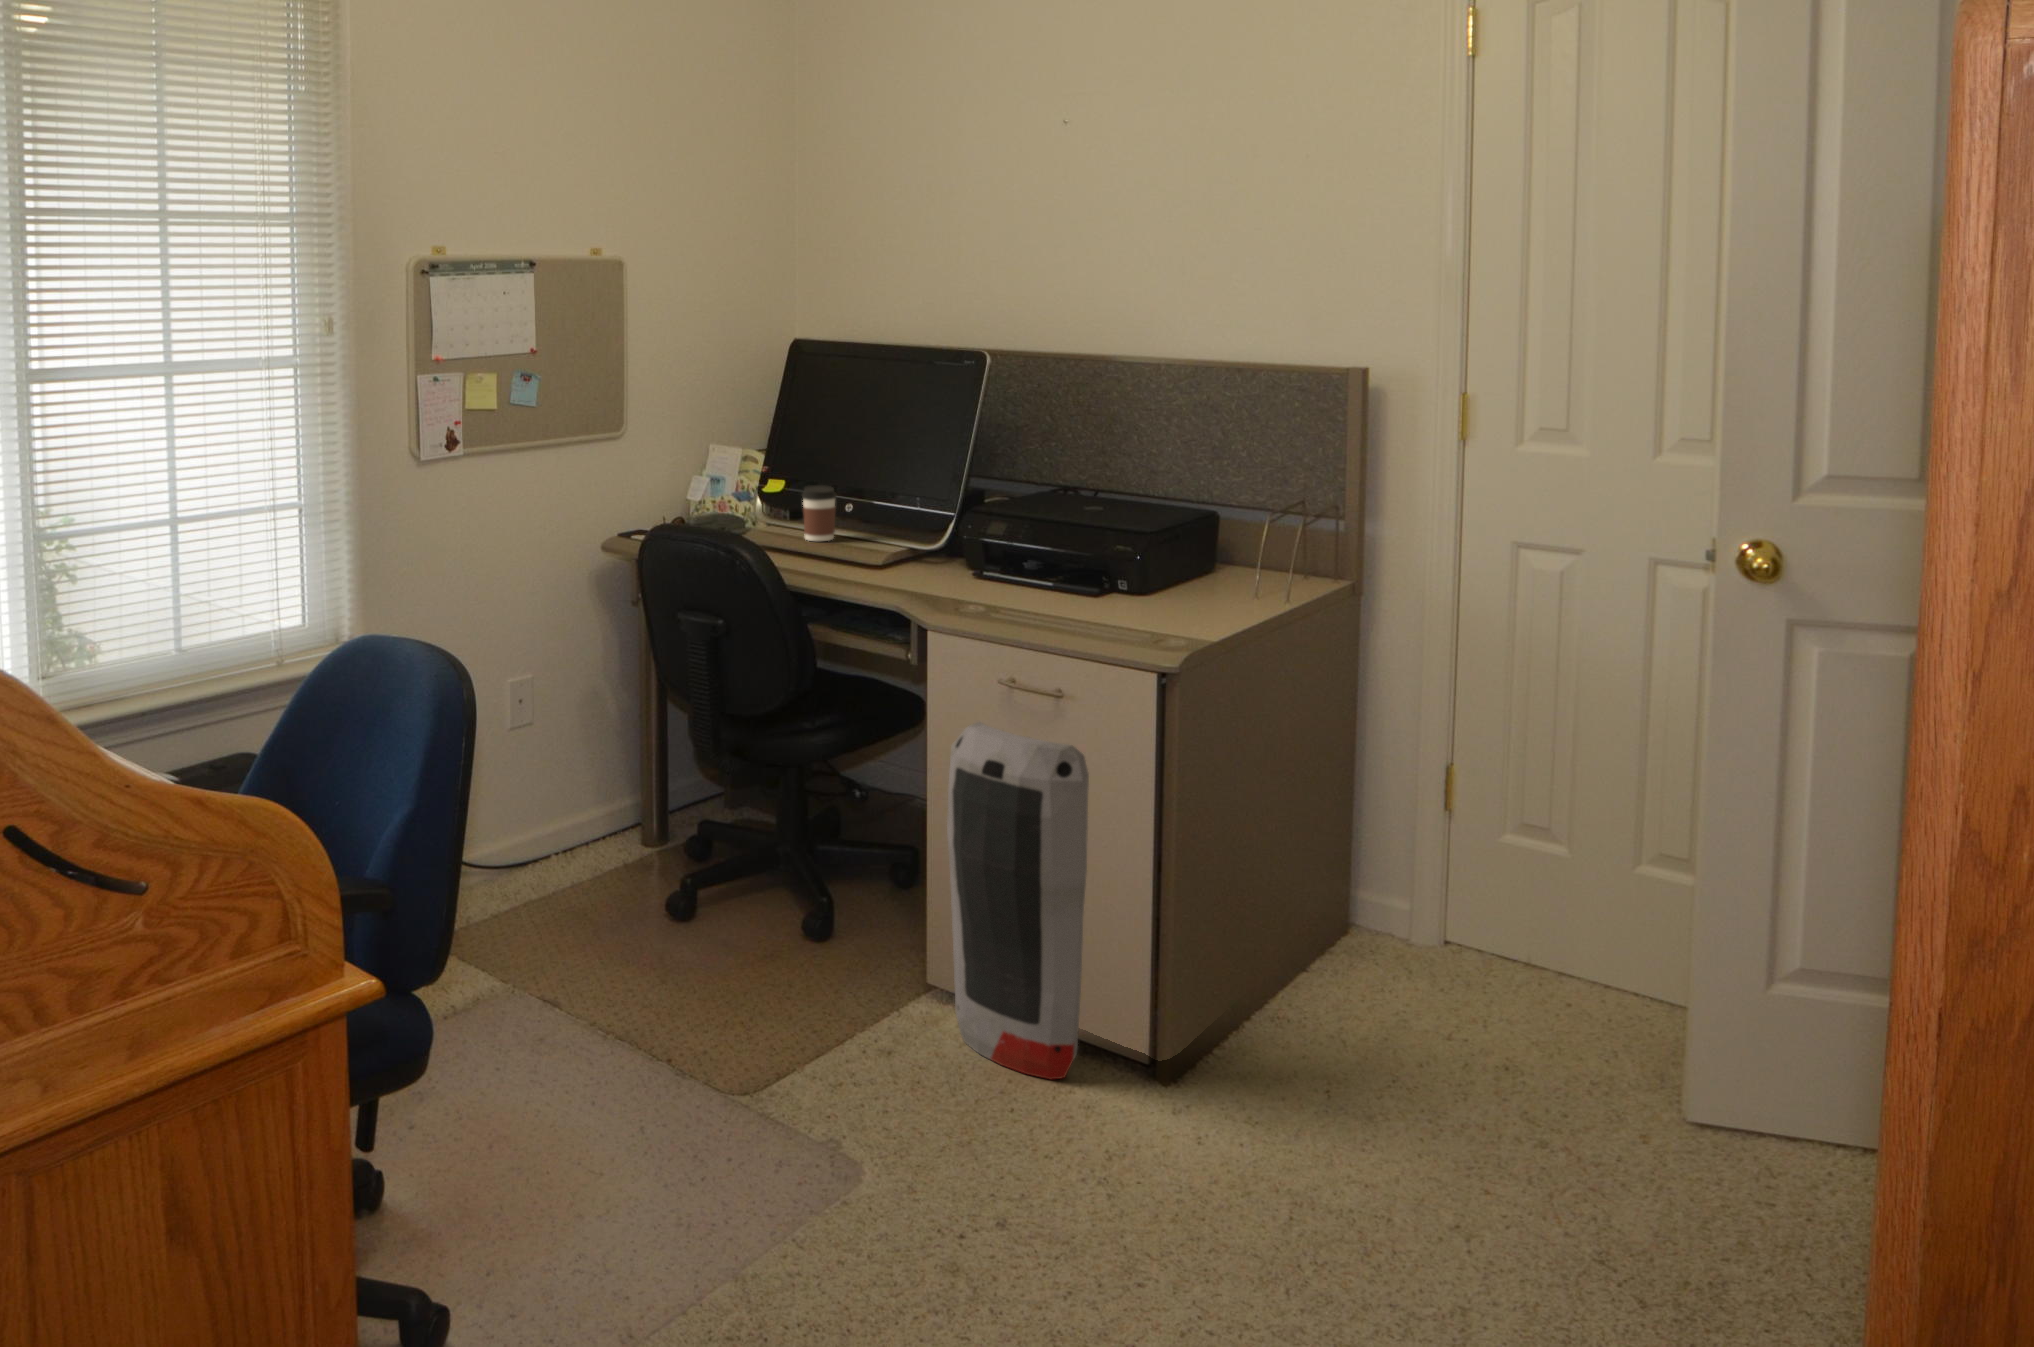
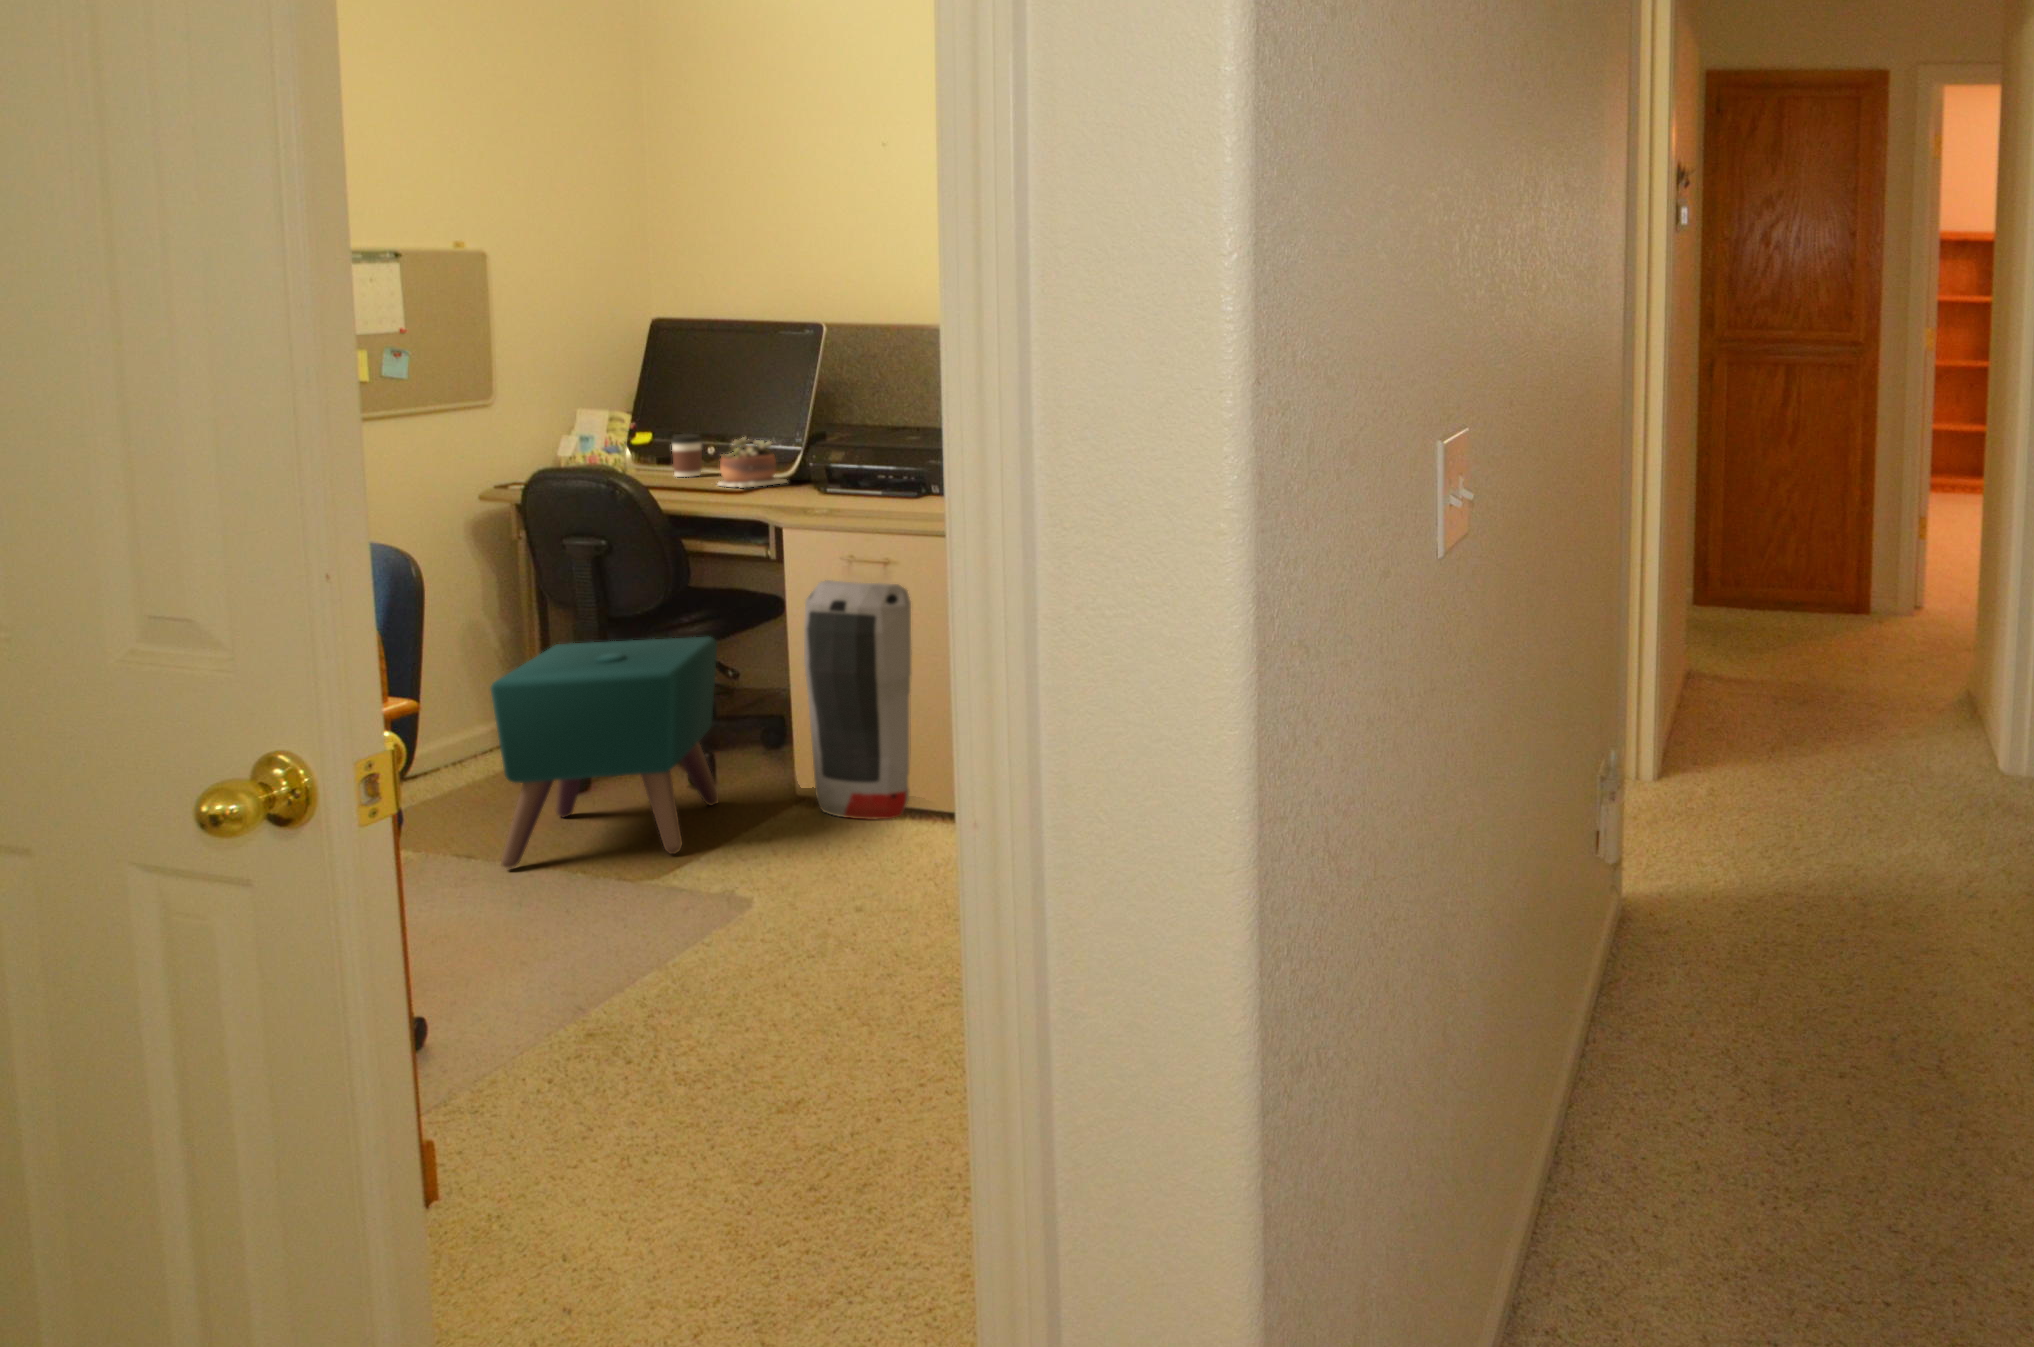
succulent plant: none [844,498,933,570] -> present [718,437,787,488]
ottoman: none [587,761,844,1088] -> present [491,637,719,868]

